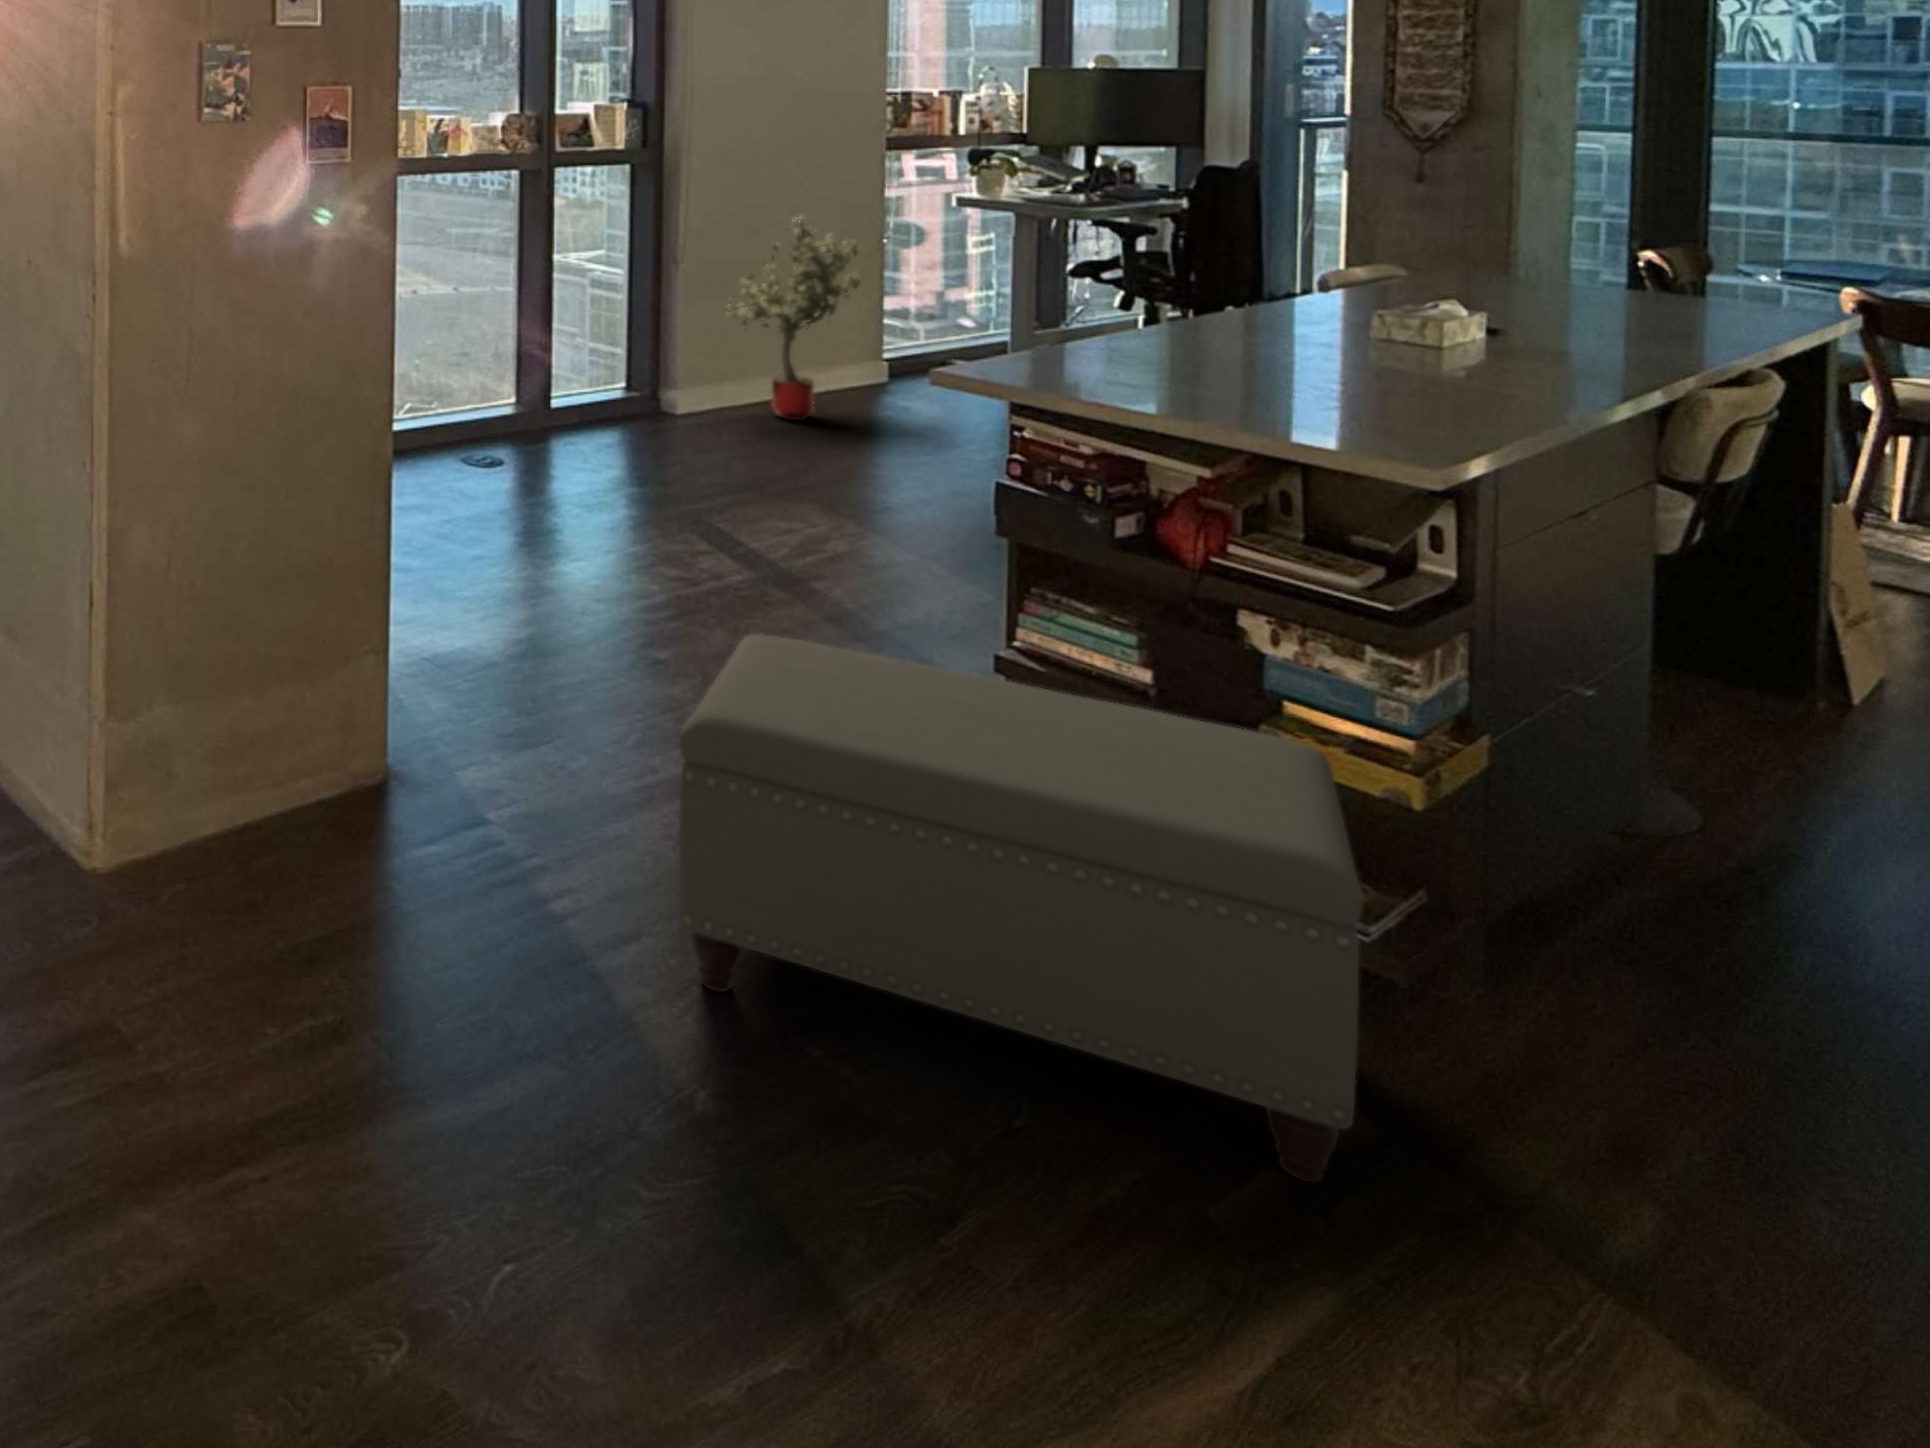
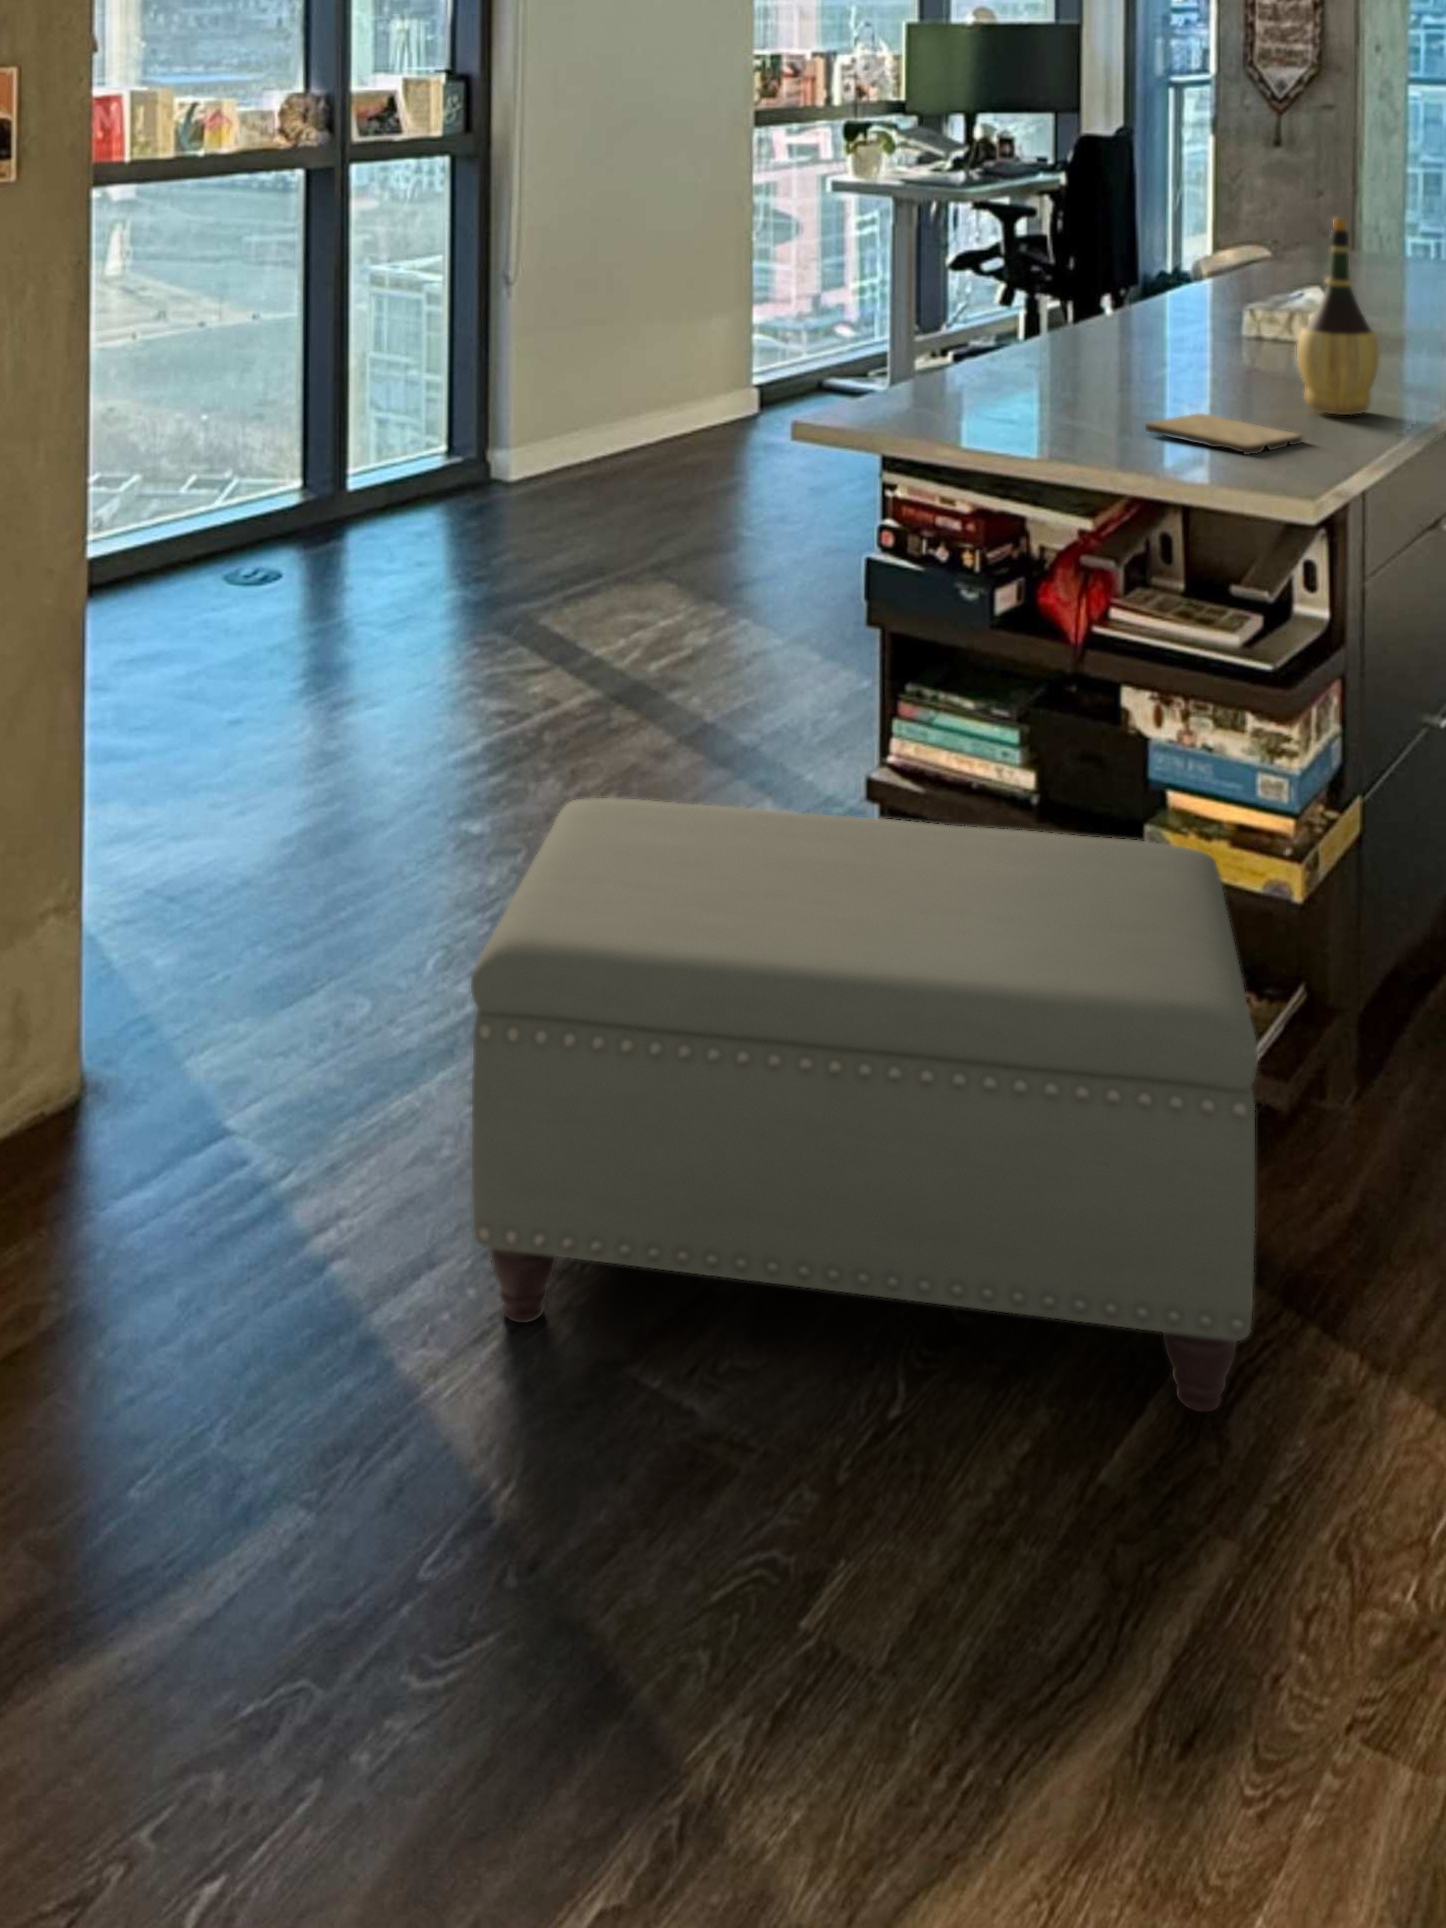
potted tree: present [728,215,862,420] -> none [565,209,726,467]
wine bottle: none [1423,234,1512,406] -> present [1297,217,1380,415]
cutting board: none [1264,393,1425,428] -> present [1145,413,1302,455]

